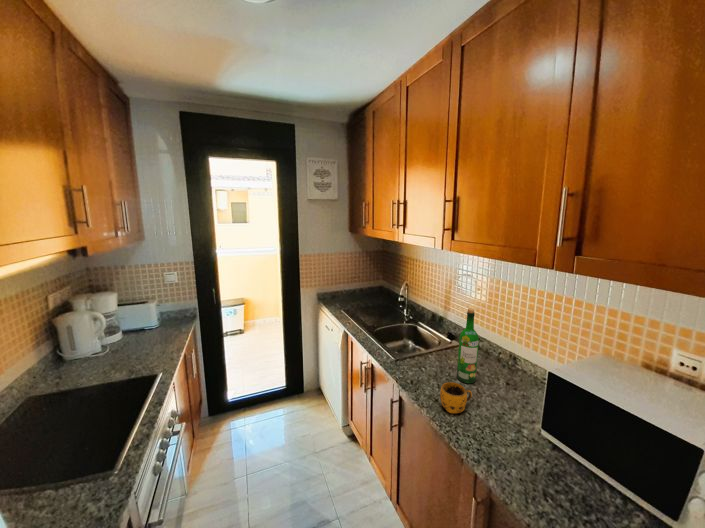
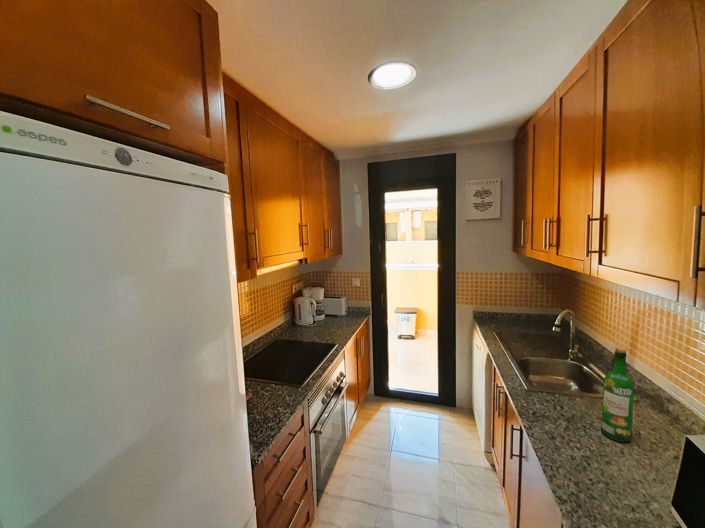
mug: present [440,382,472,413] -> none [554,421,600,459]

